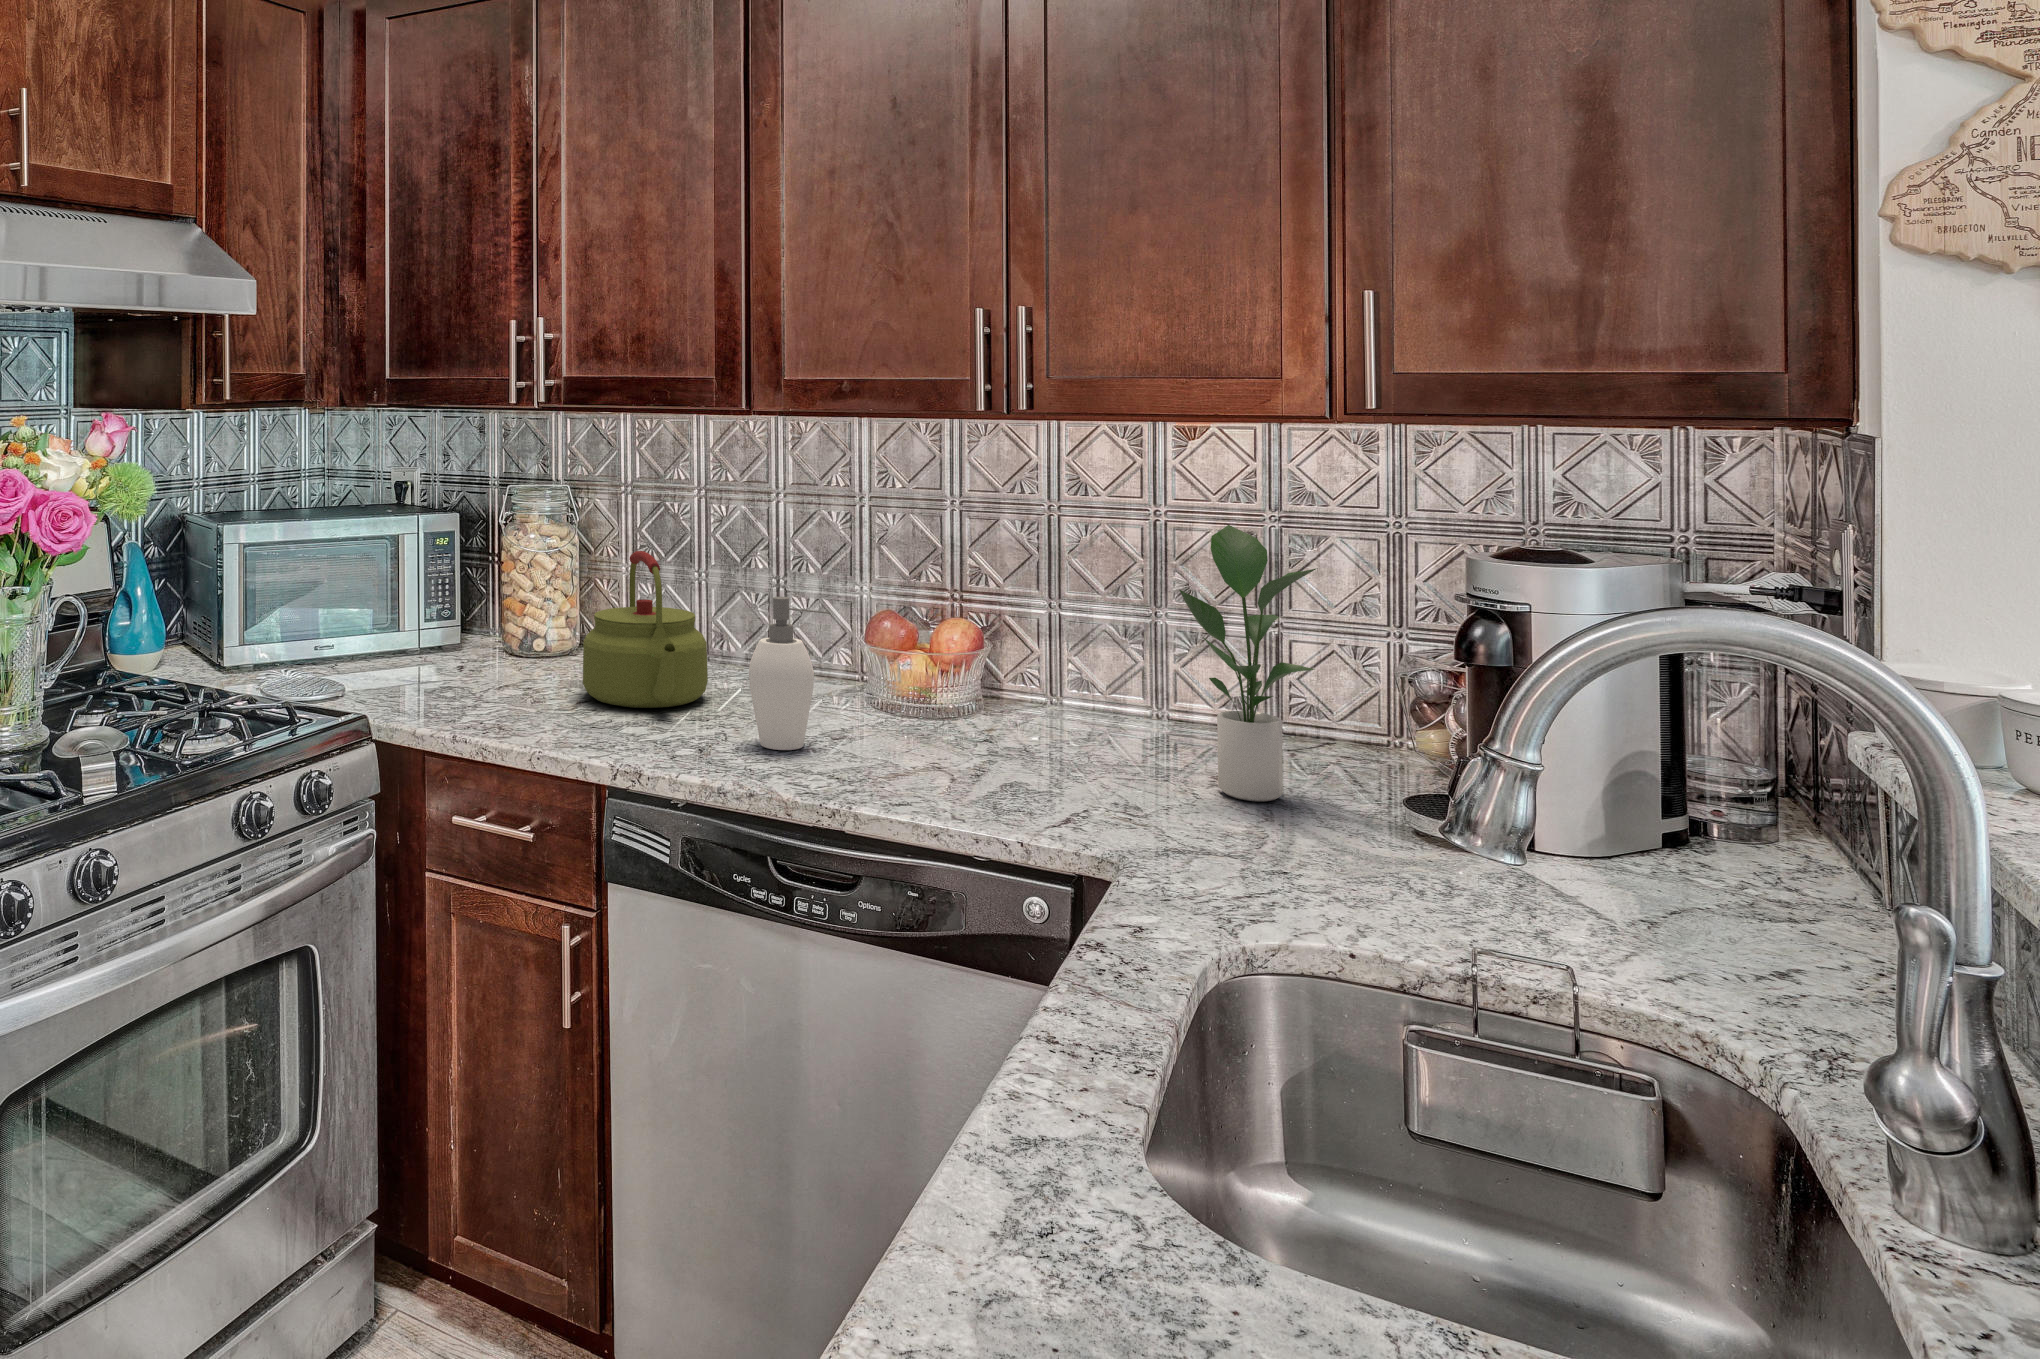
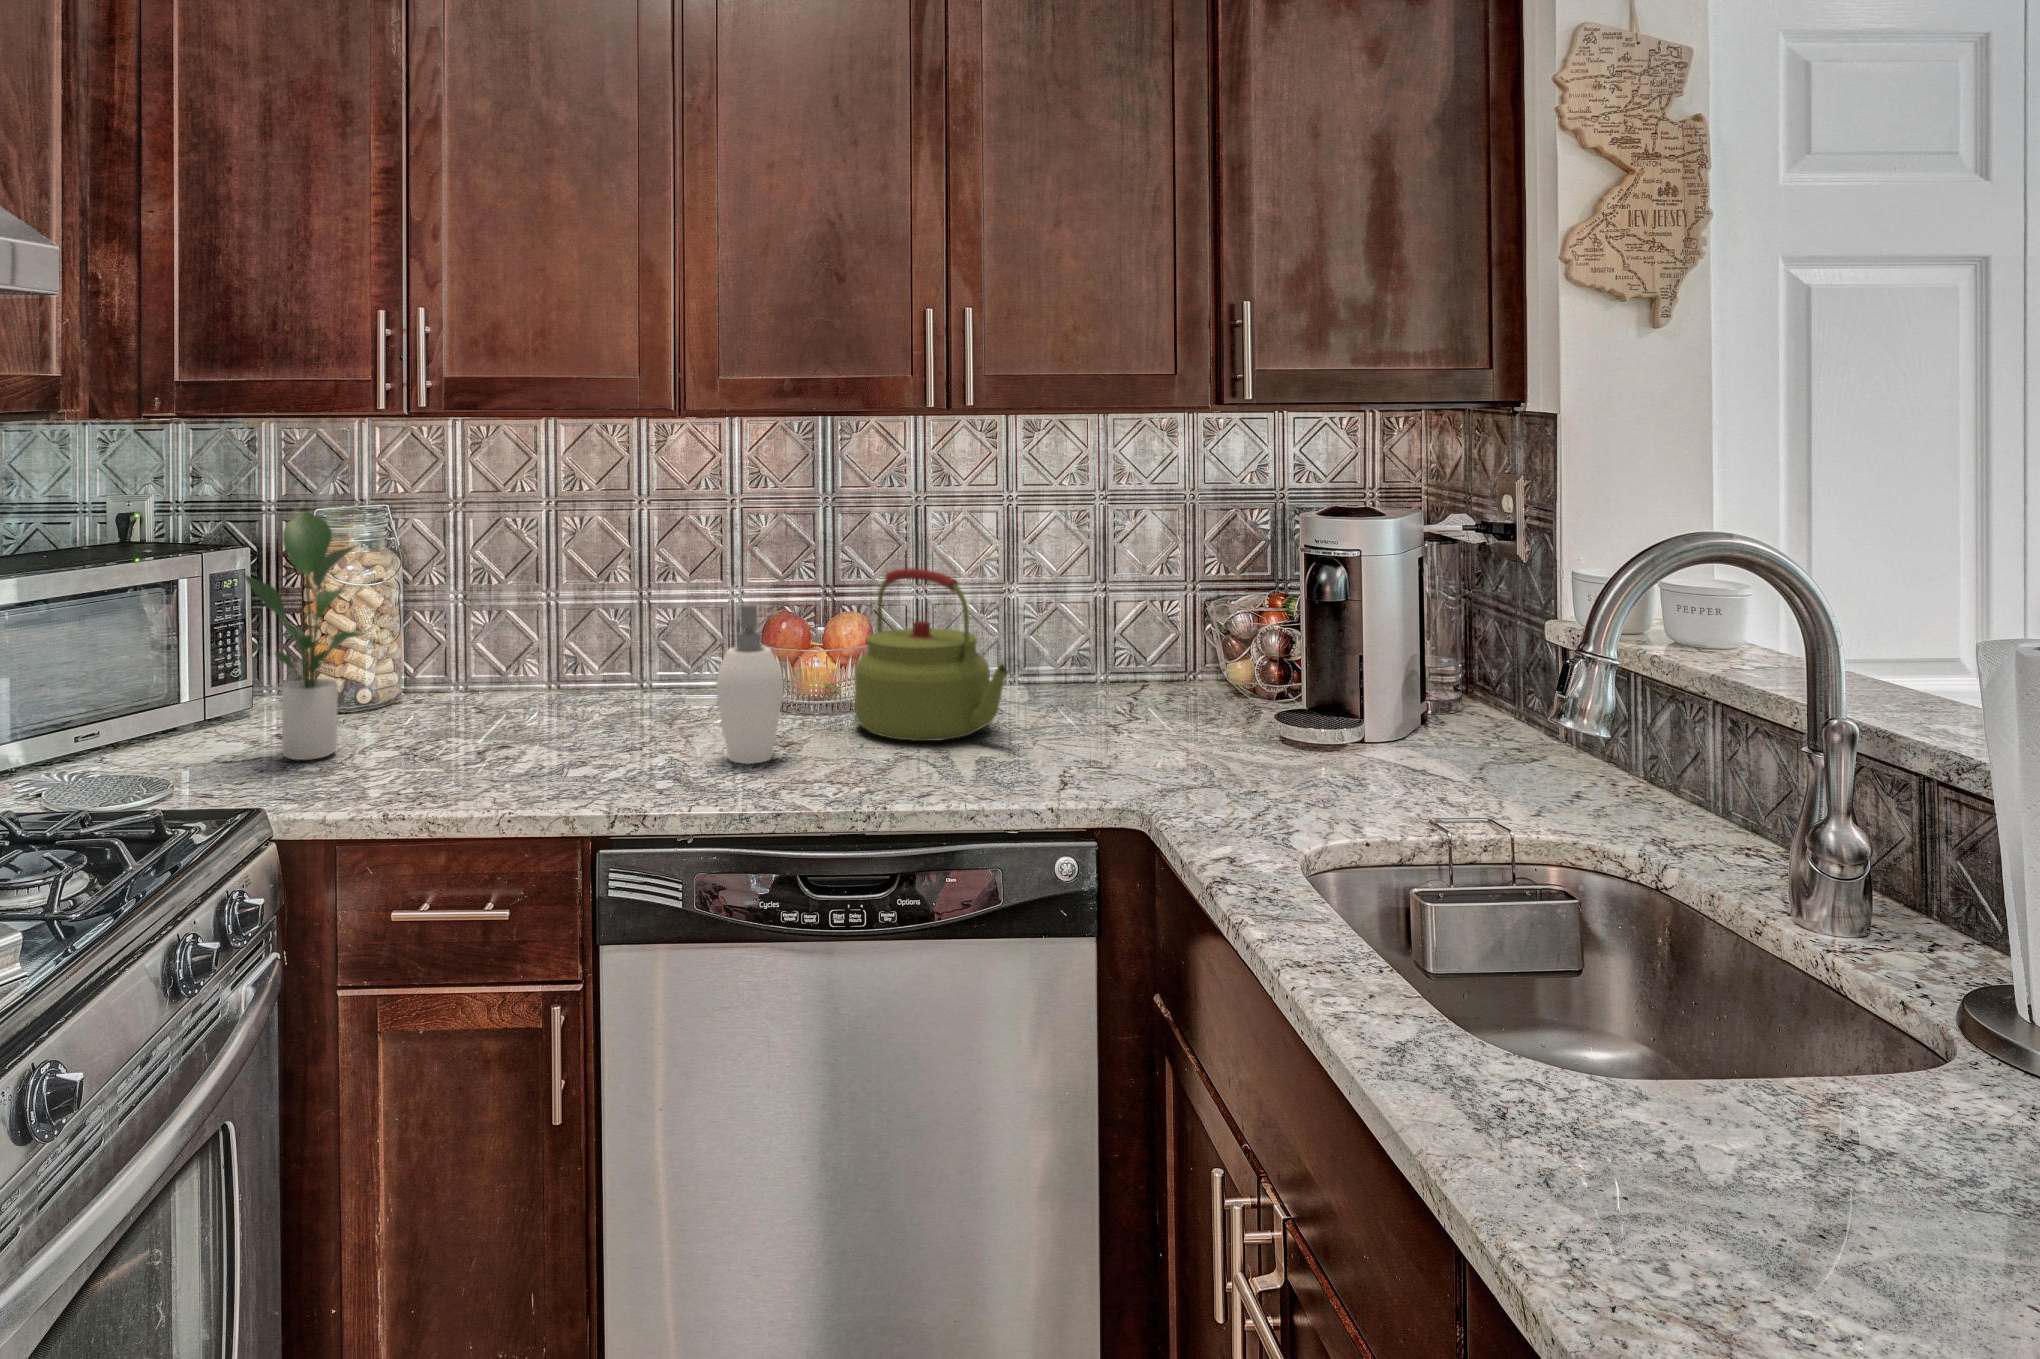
potted plant: present [1179,525,1317,802] -> present [242,512,362,760]
kettle: present [583,551,708,708] -> present [855,569,1008,741]

